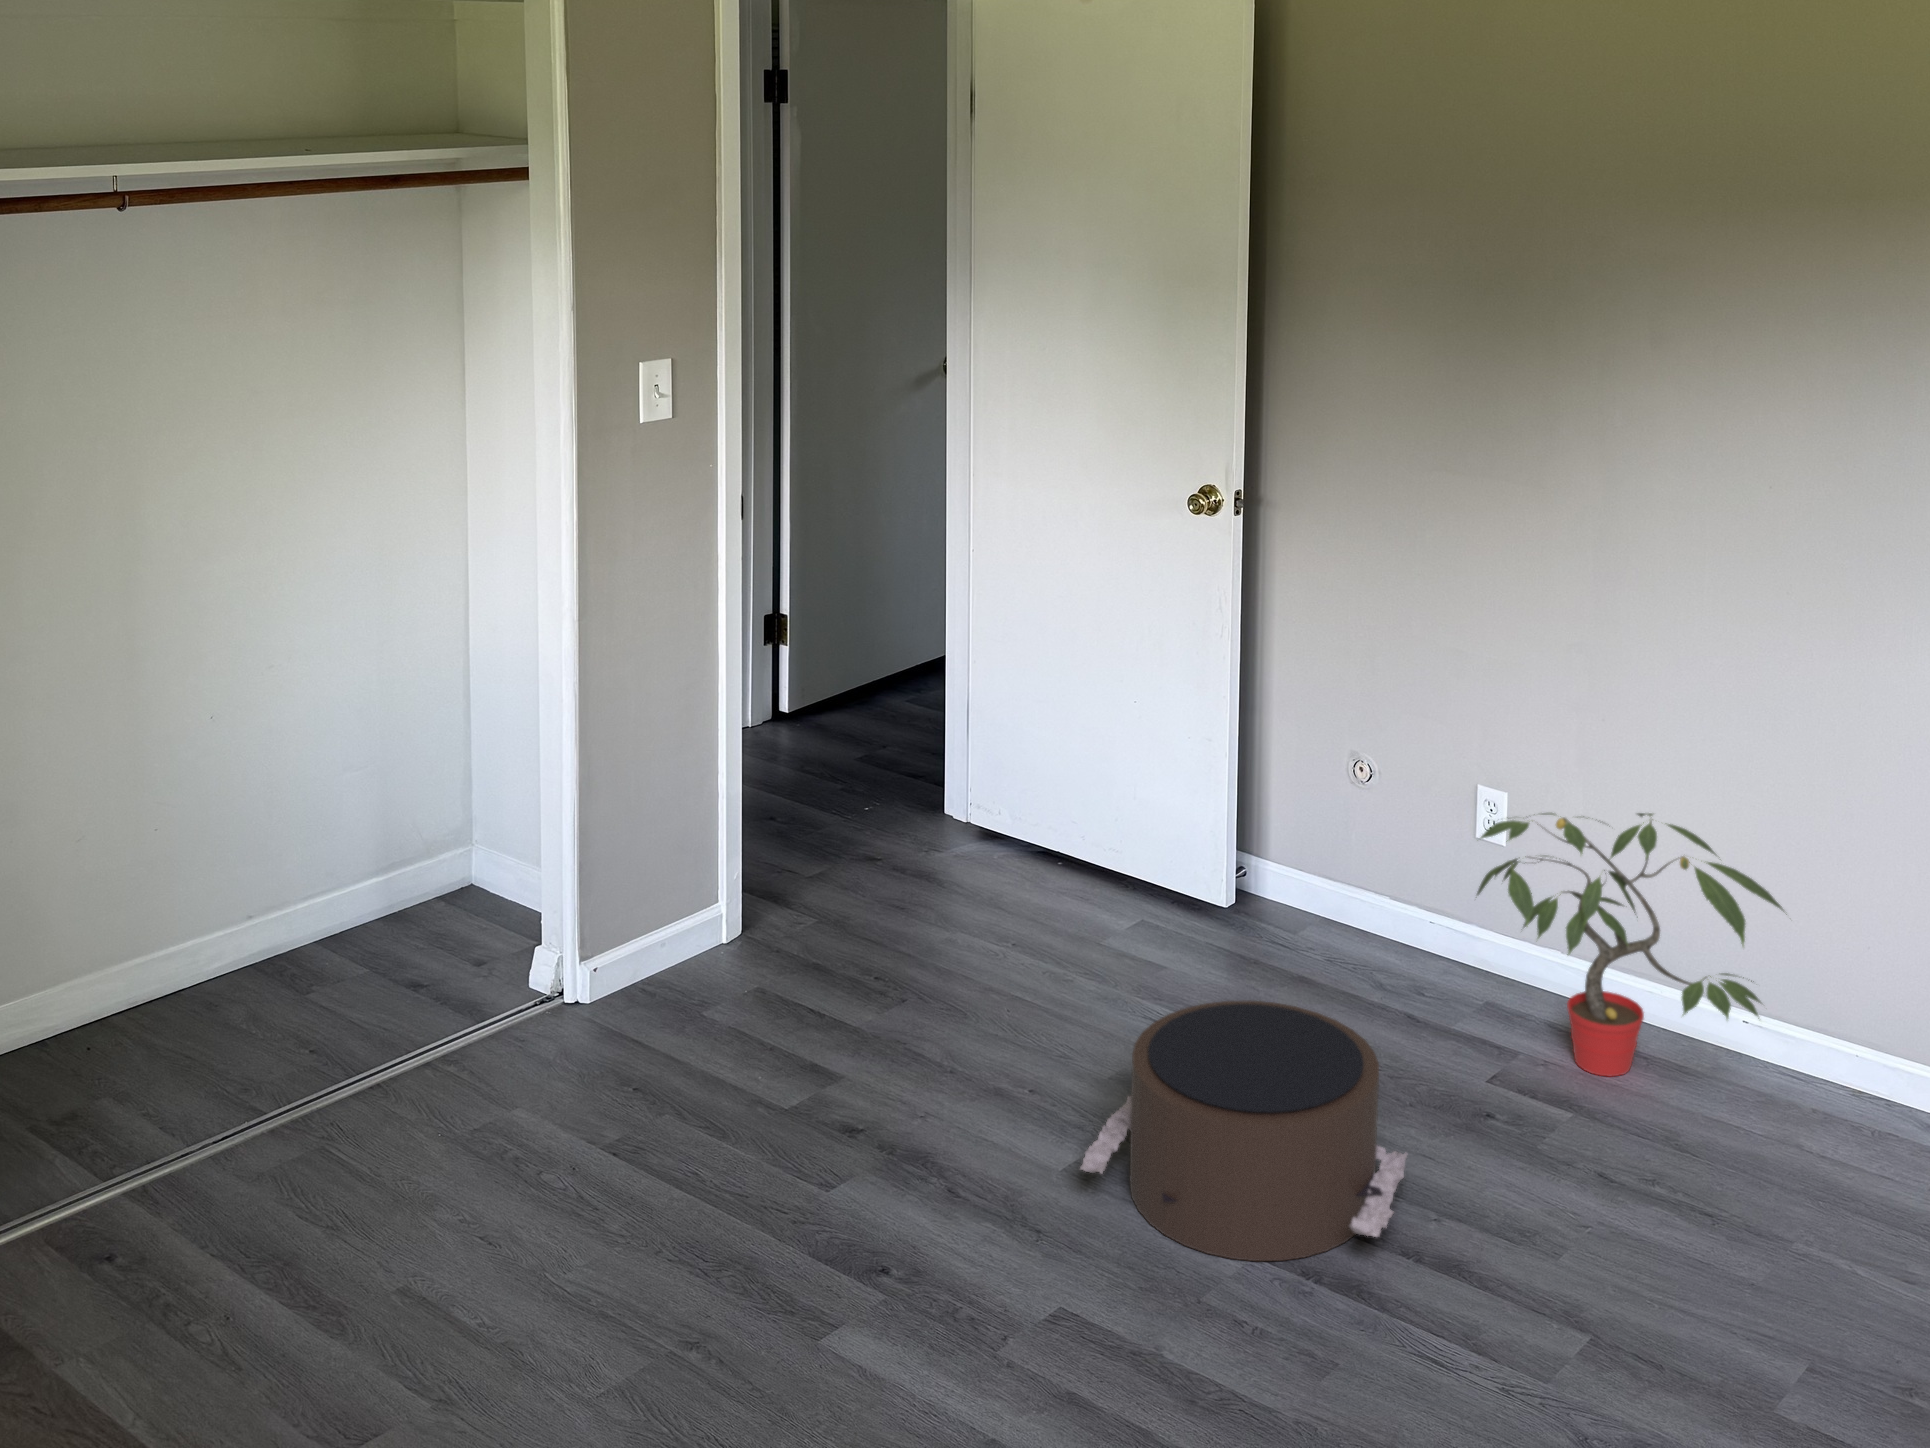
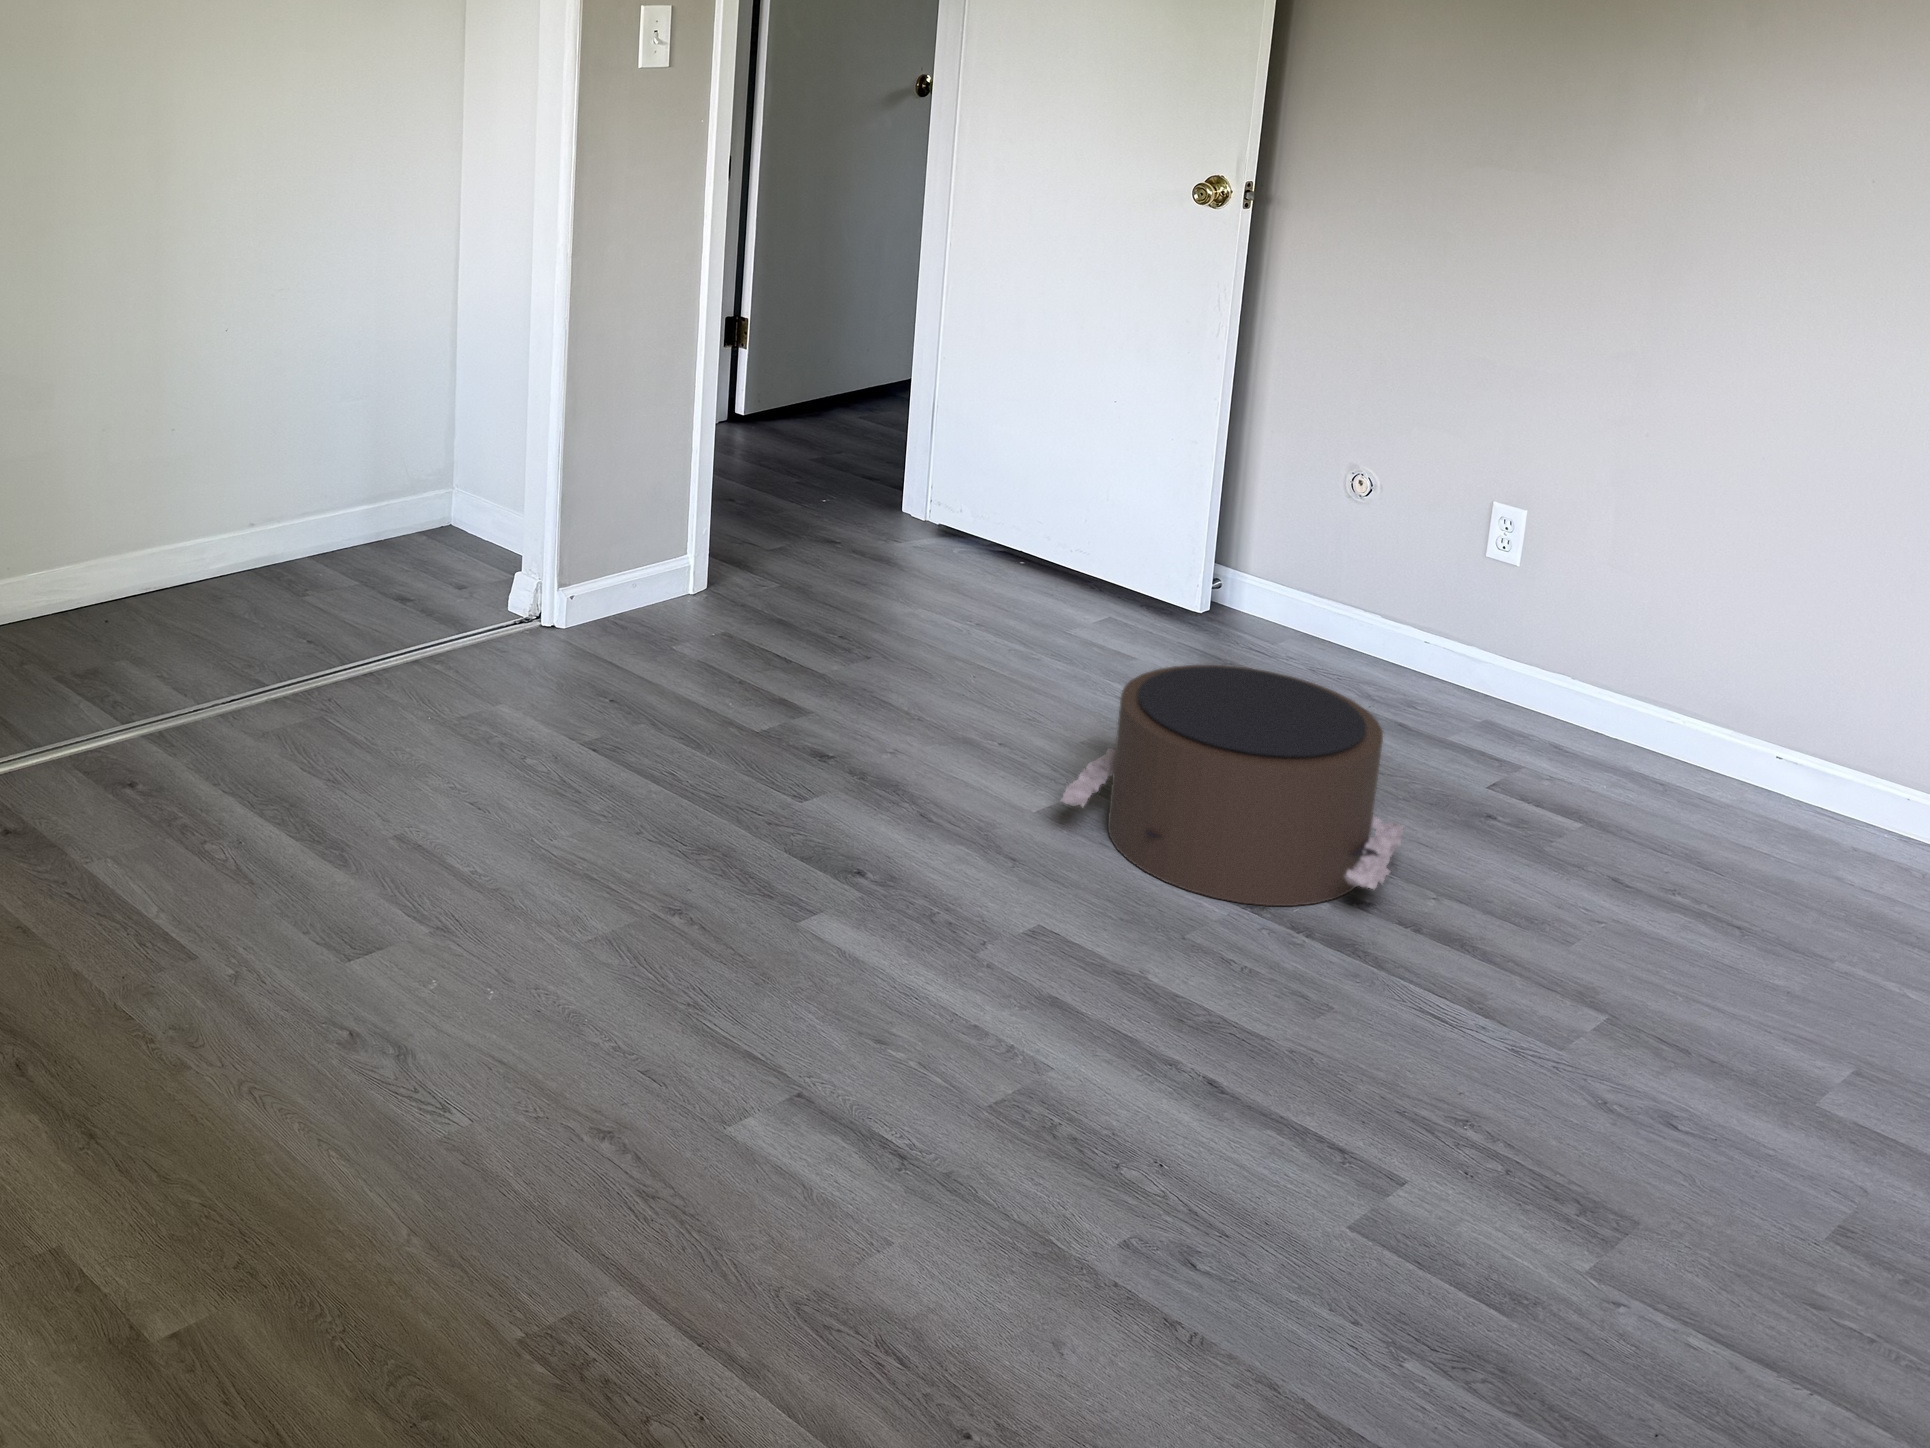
potted plant: present [1477,813,1787,1076] -> none [1483,516,1855,796]

